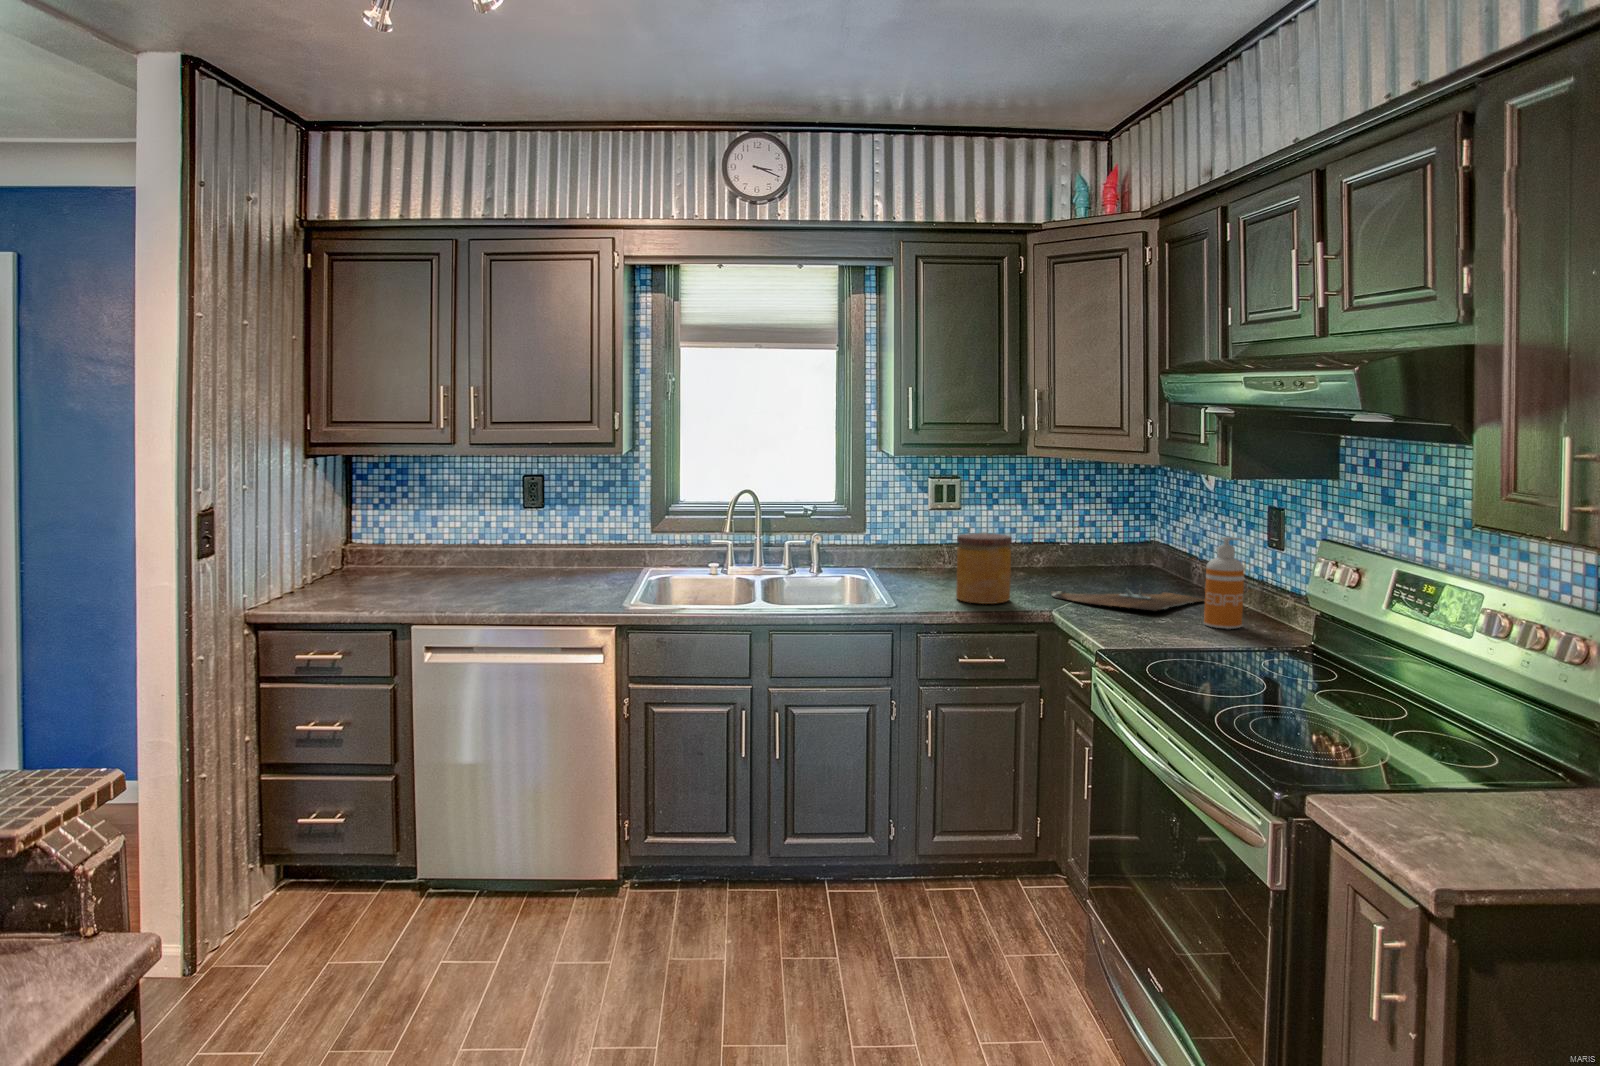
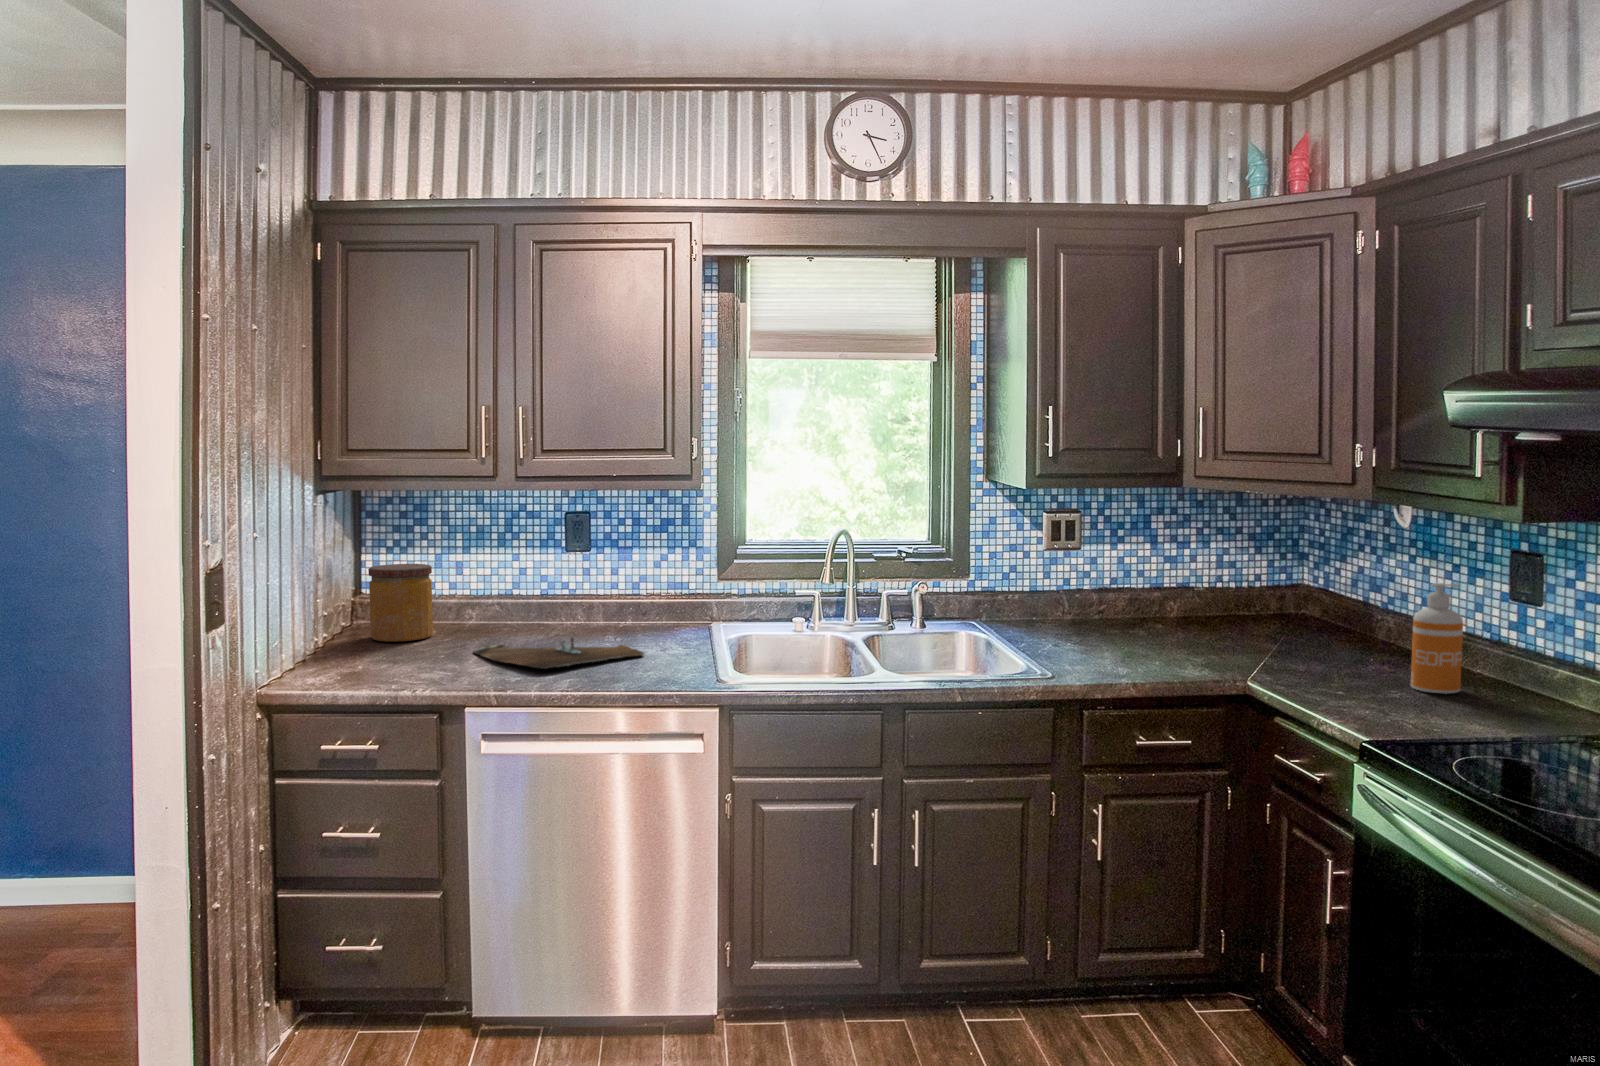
jar: present [956,533,1012,604] -> present [368,564,433,641]
cutting board: present [1051,585,1204,610] -> present [474,637,644,669]

